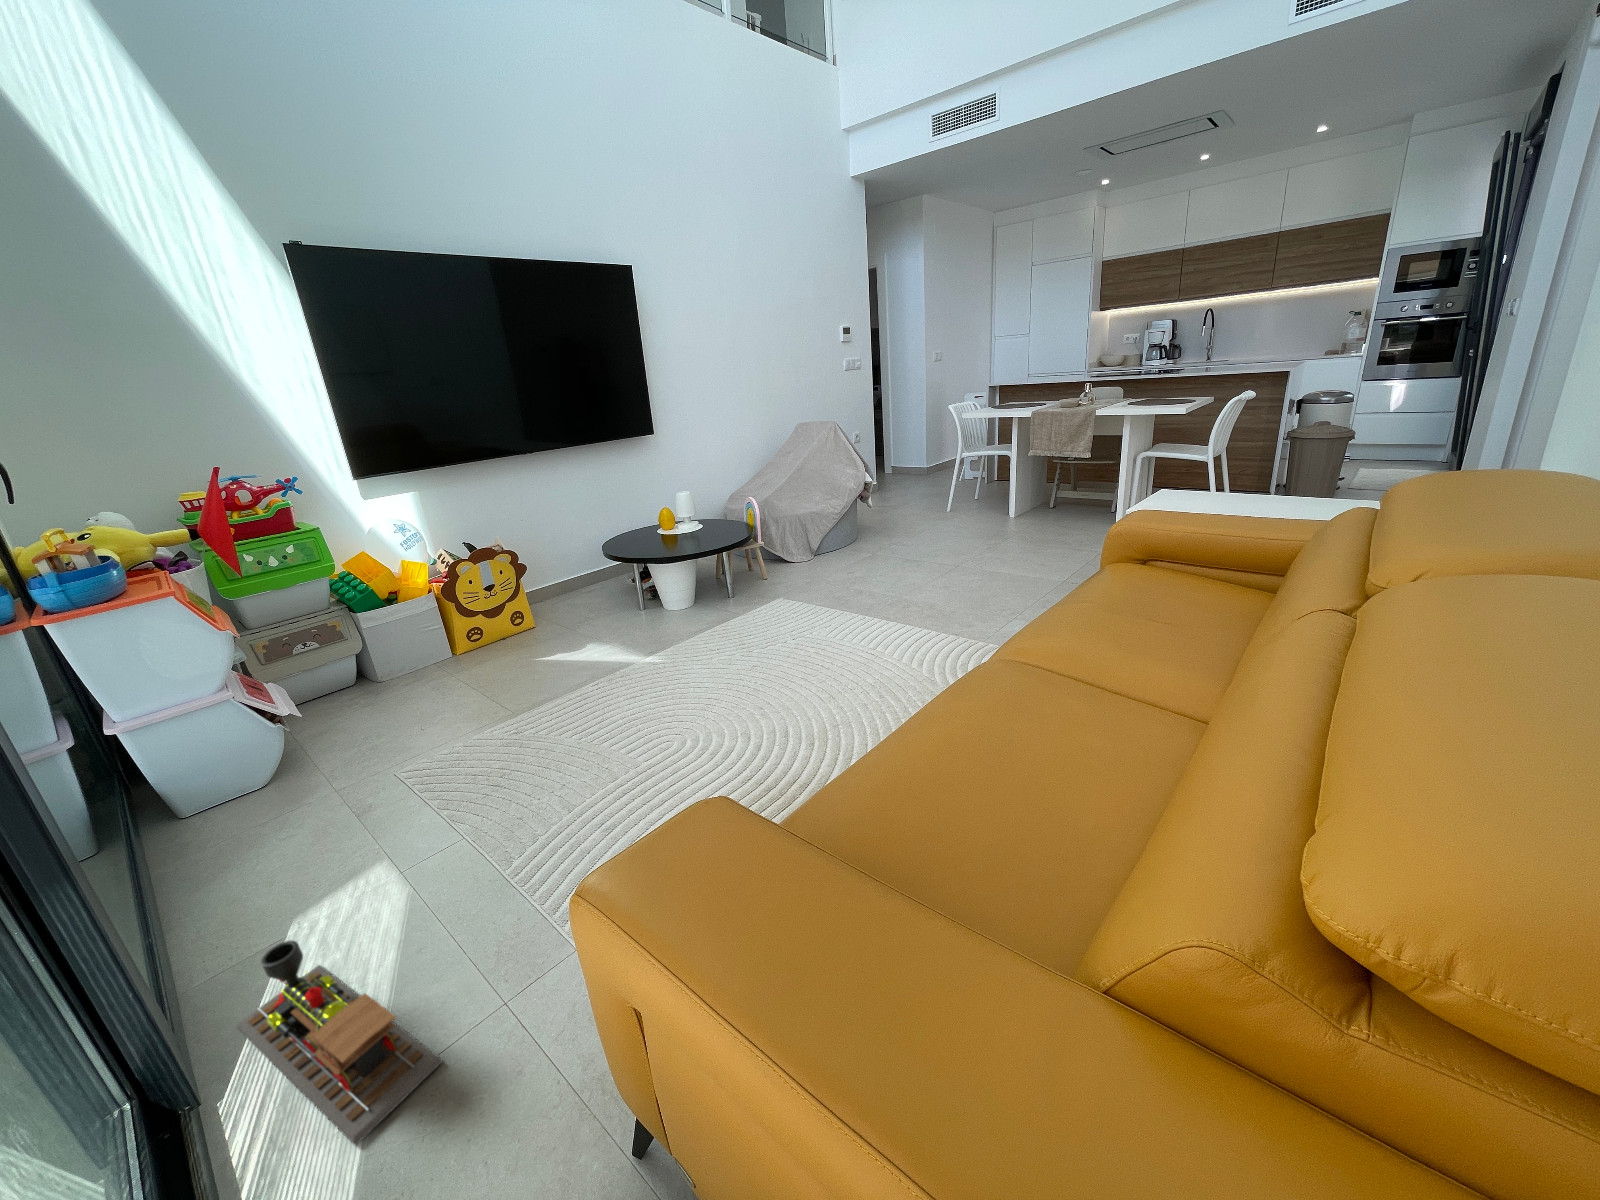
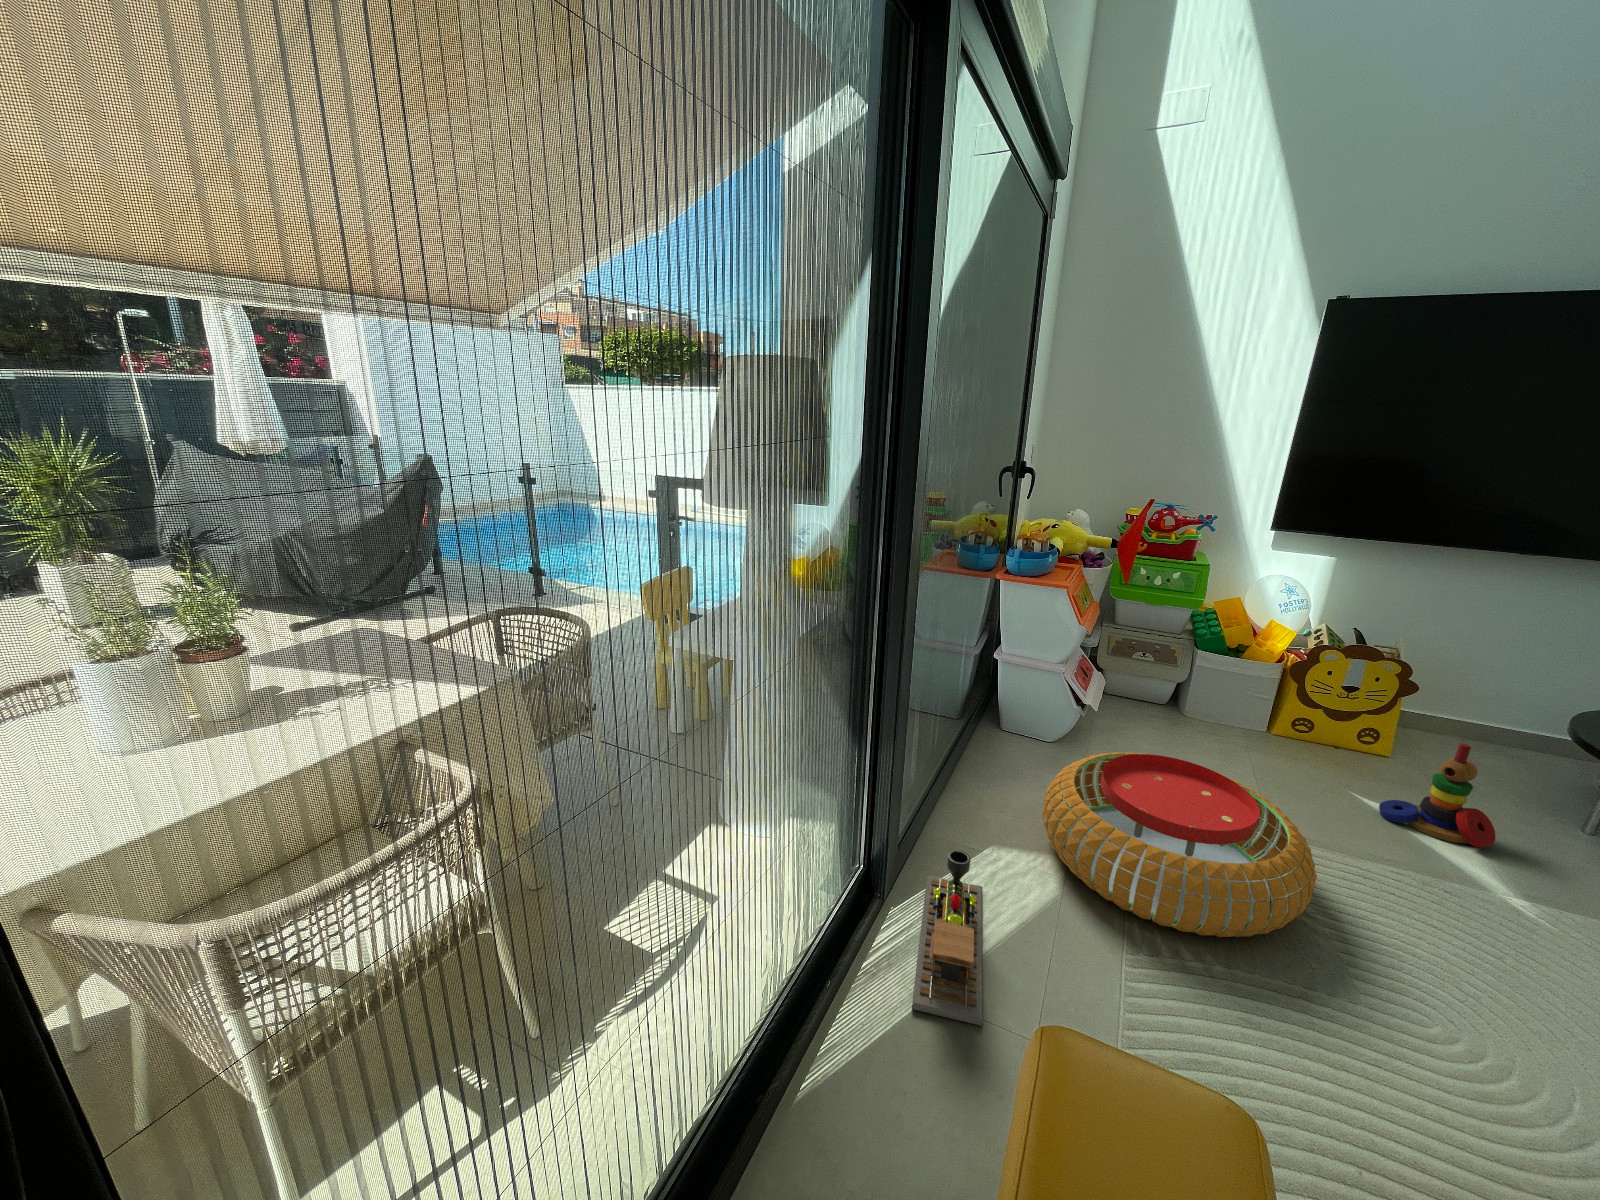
stacking toy: none [557,585,620,662] -> present [1379,743,1496,847]
pouf: none [311,688,579,866] -> present [1042,752,1317,937]

